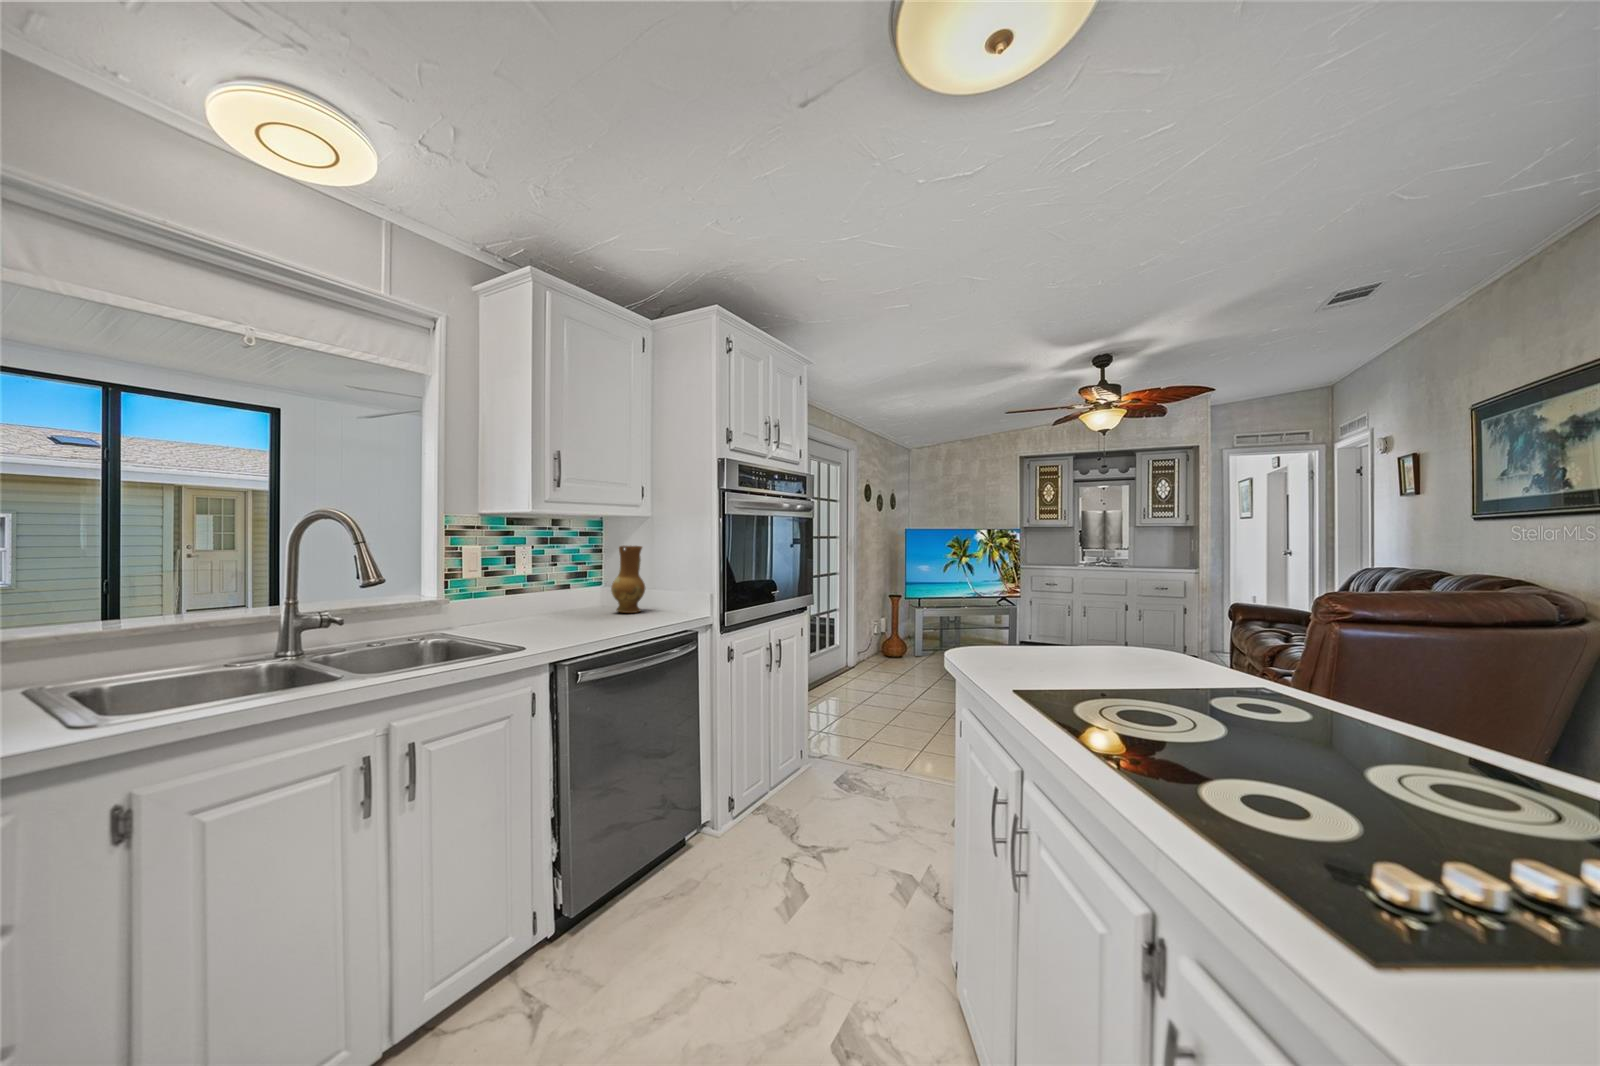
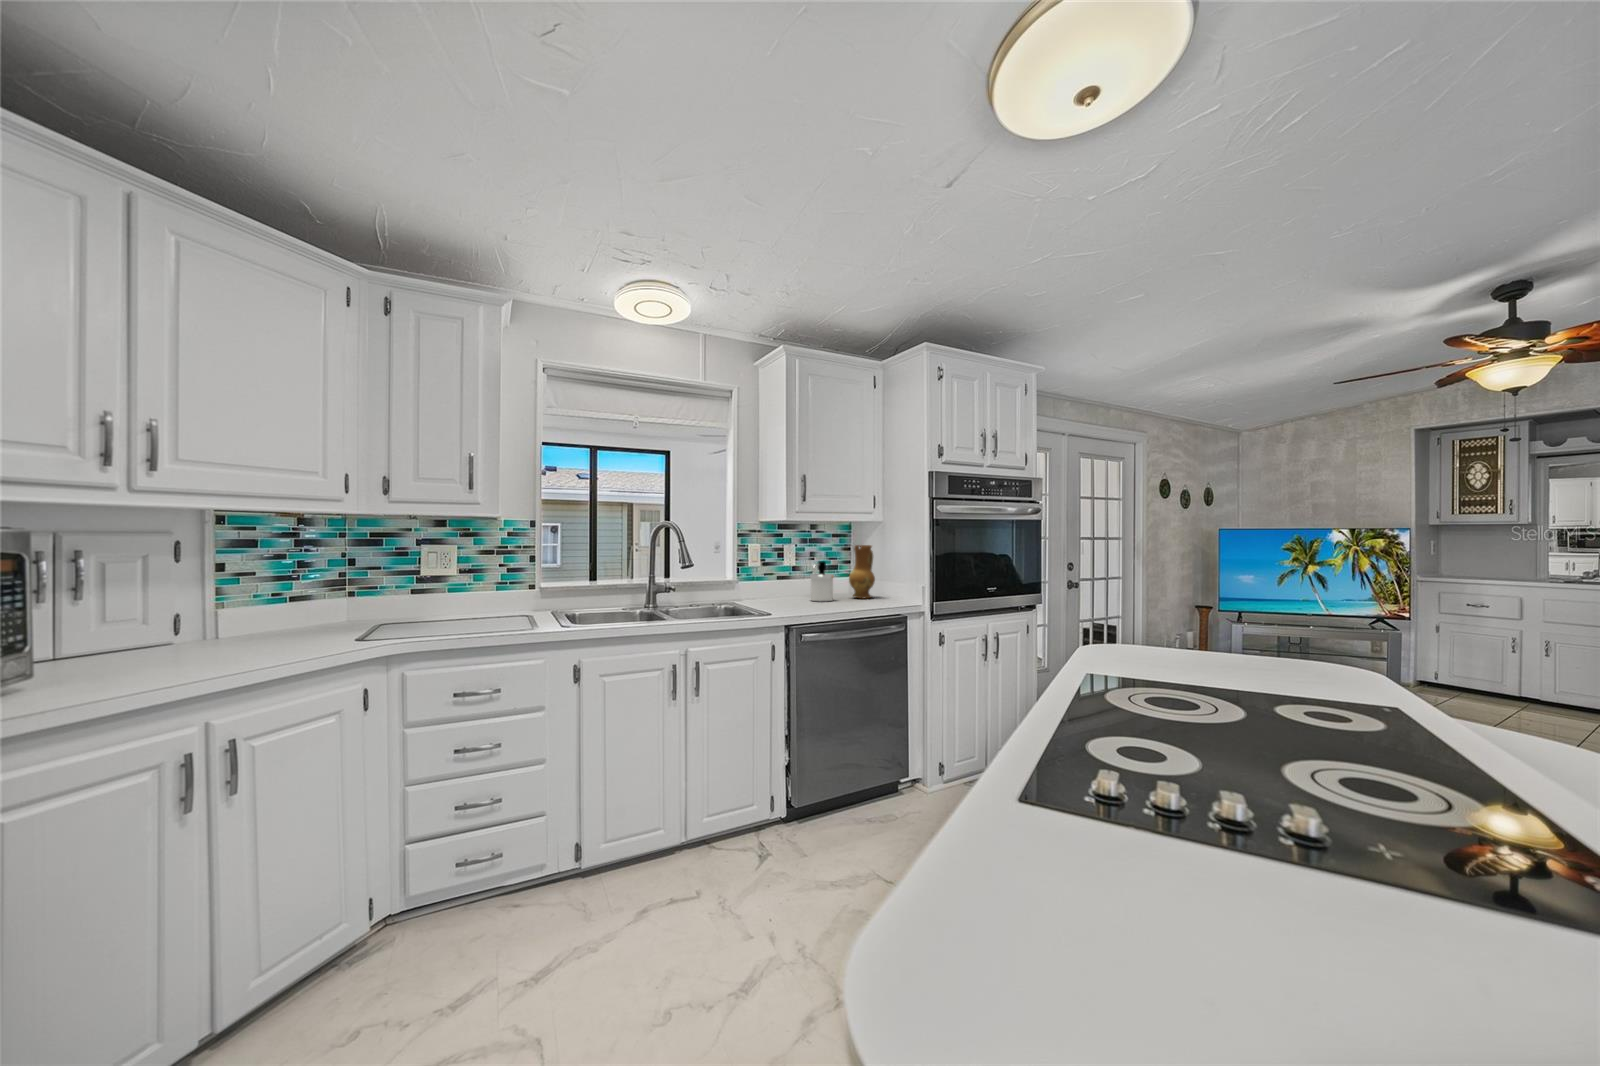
soap dispenser: none [562,568,596,622] -> present [810,561,834,601]

